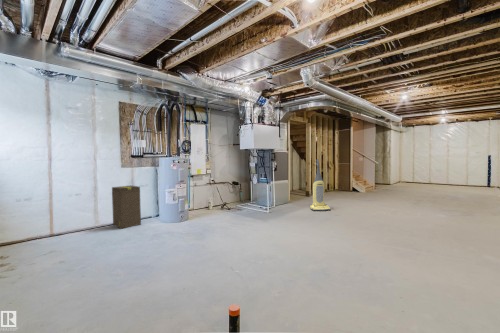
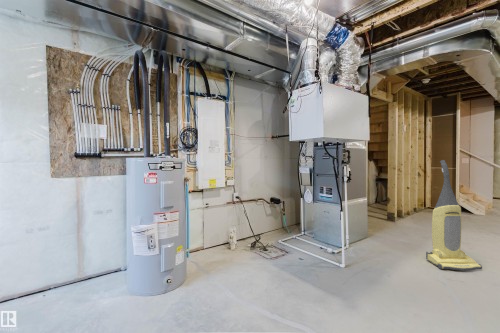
cardboard box: present [112,185,141,229] -> none [15,212,75,317]

